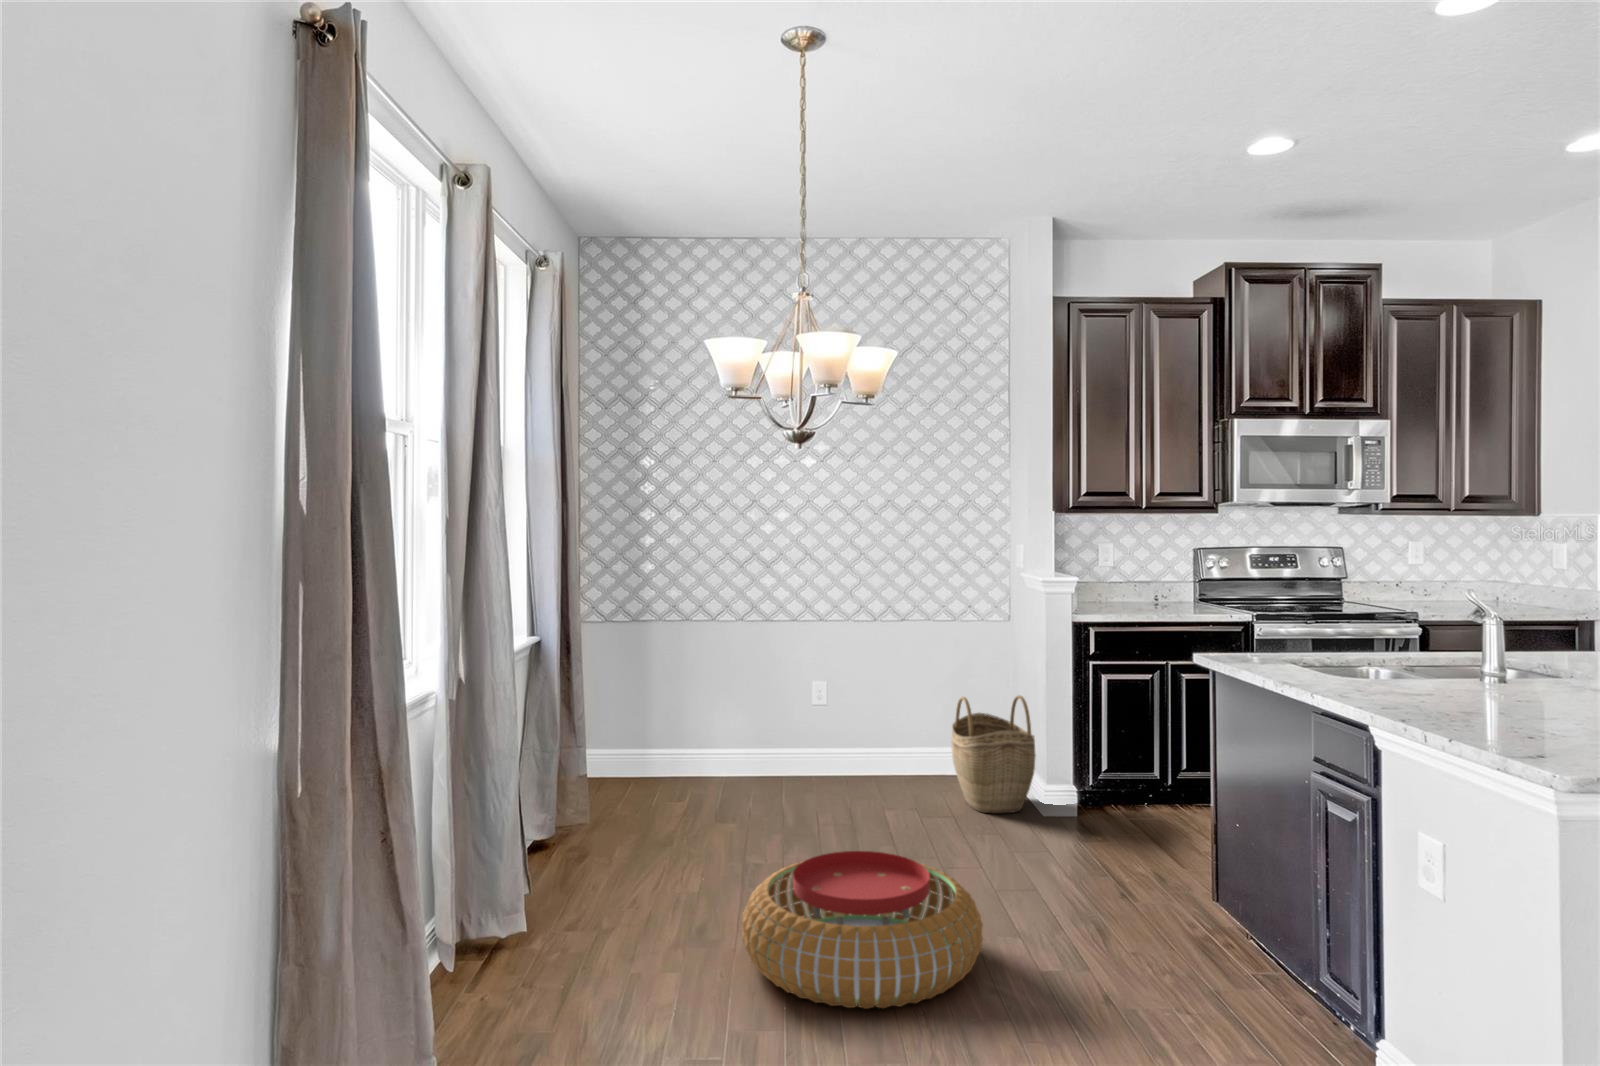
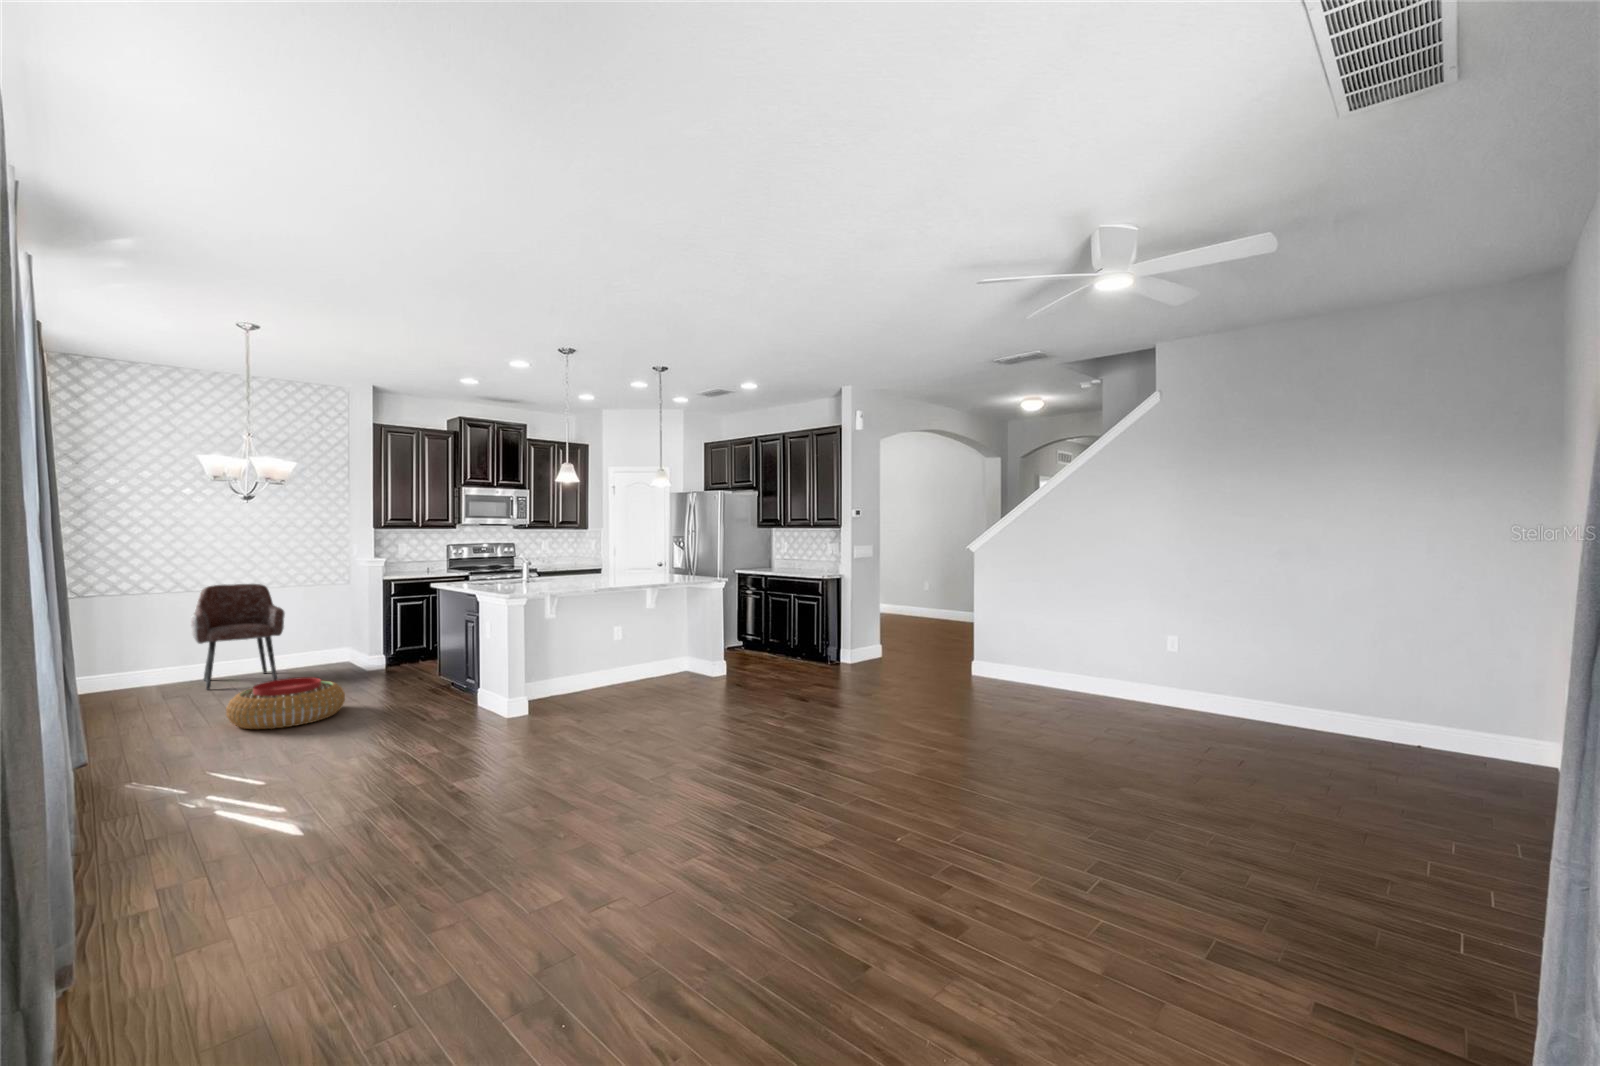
armchair: none [763,613,899,810] -> present [191,584,285,690]
woven basket: present [952,696,1036,813] -> none [316,617,364,674]

